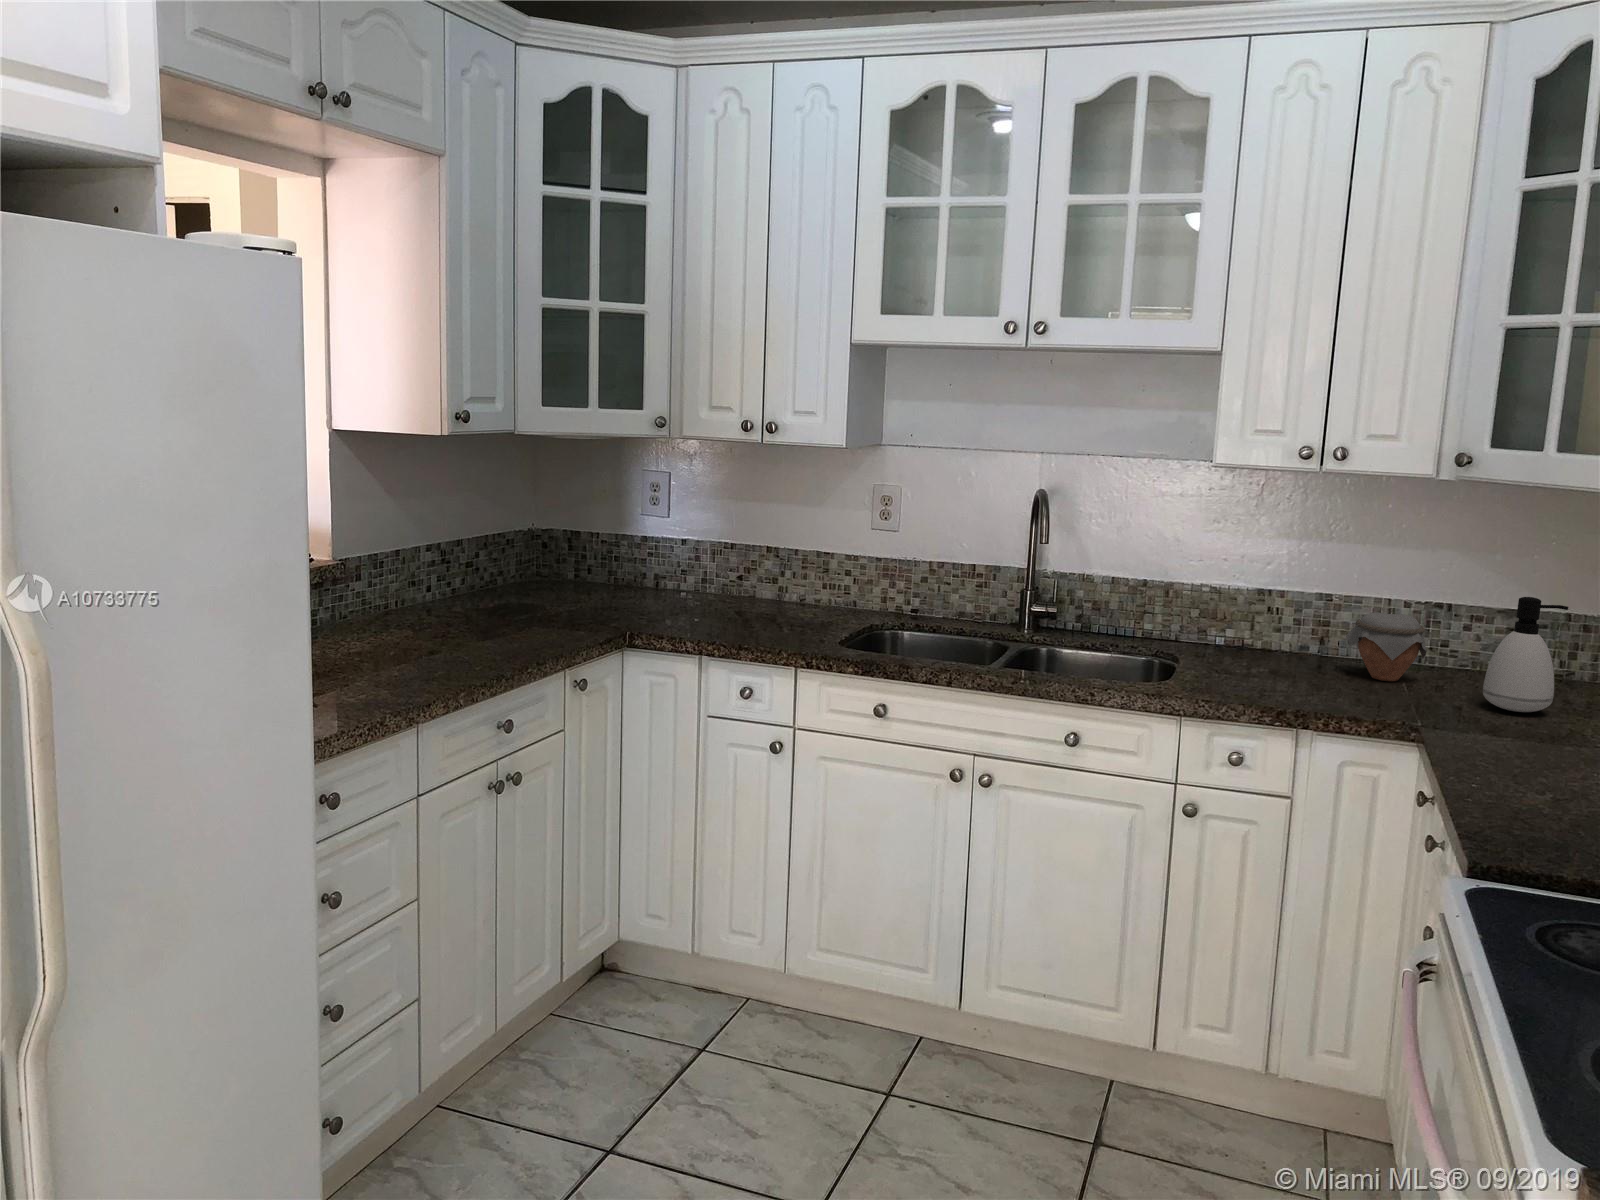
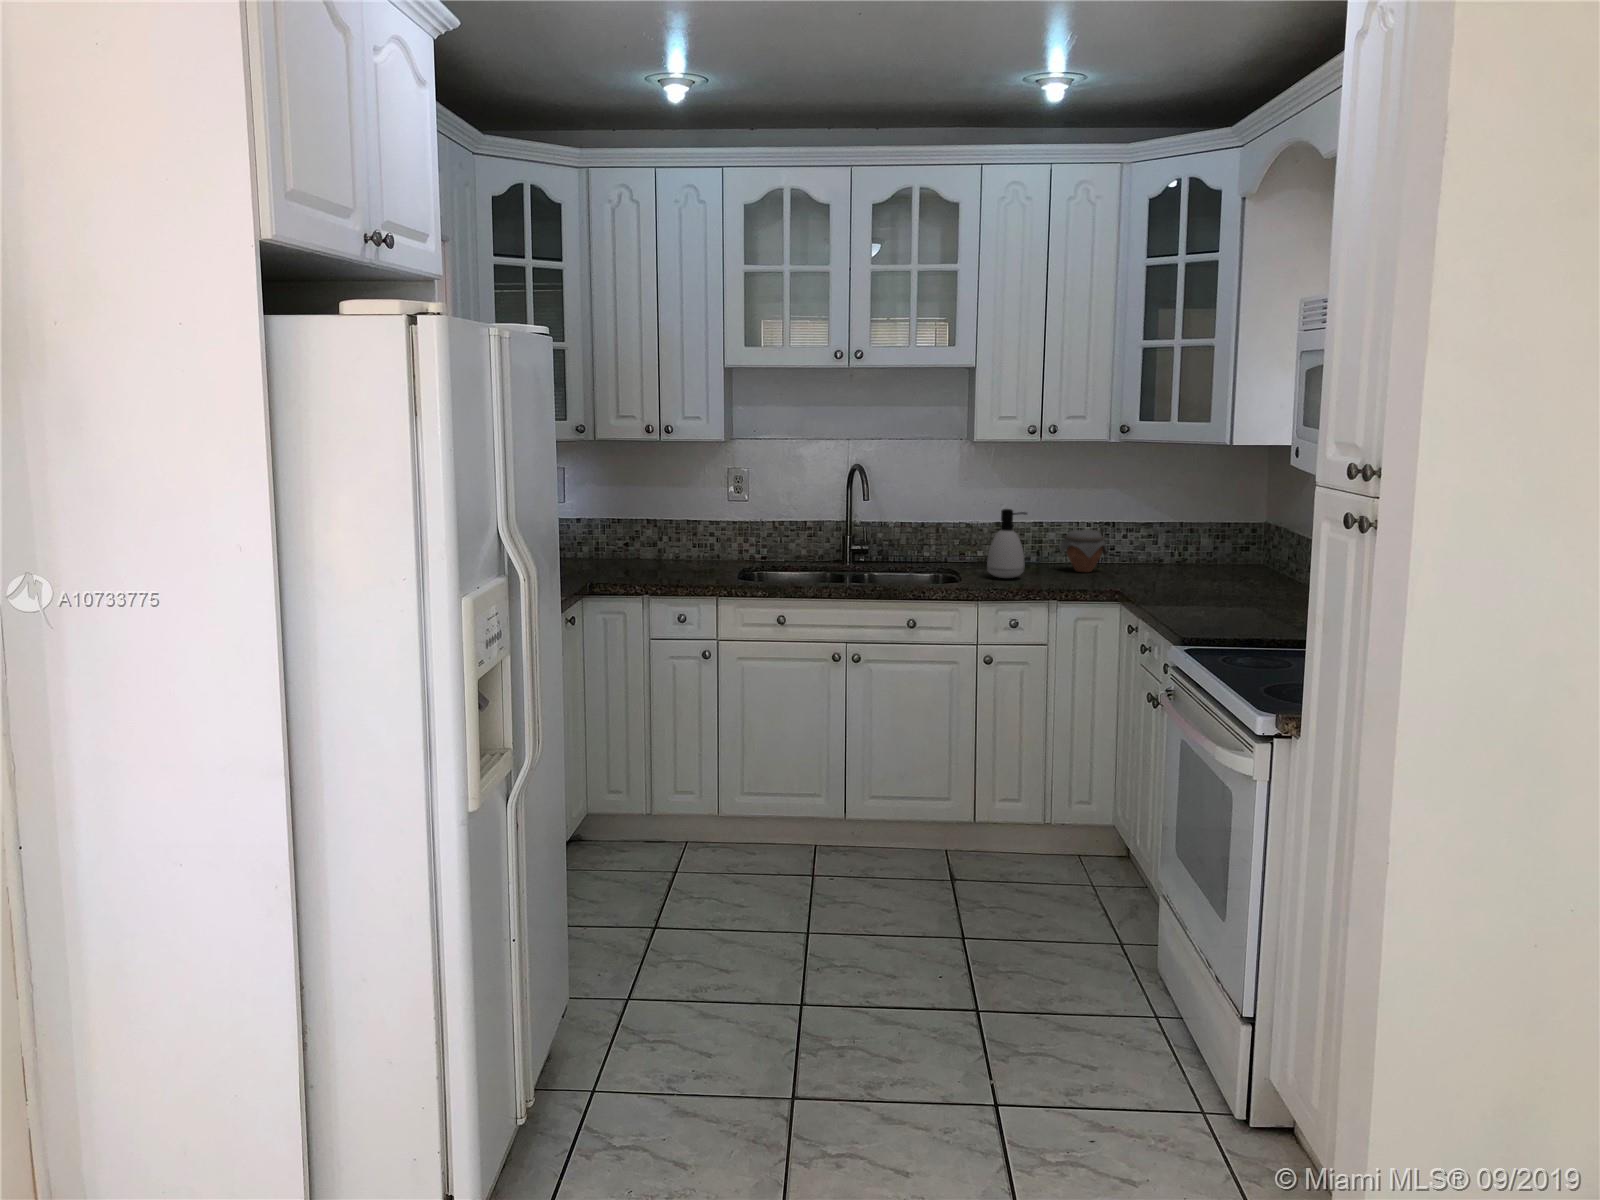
soap dispenser: present [1483,597,1568,712] -> present [987,509,1027,578]

